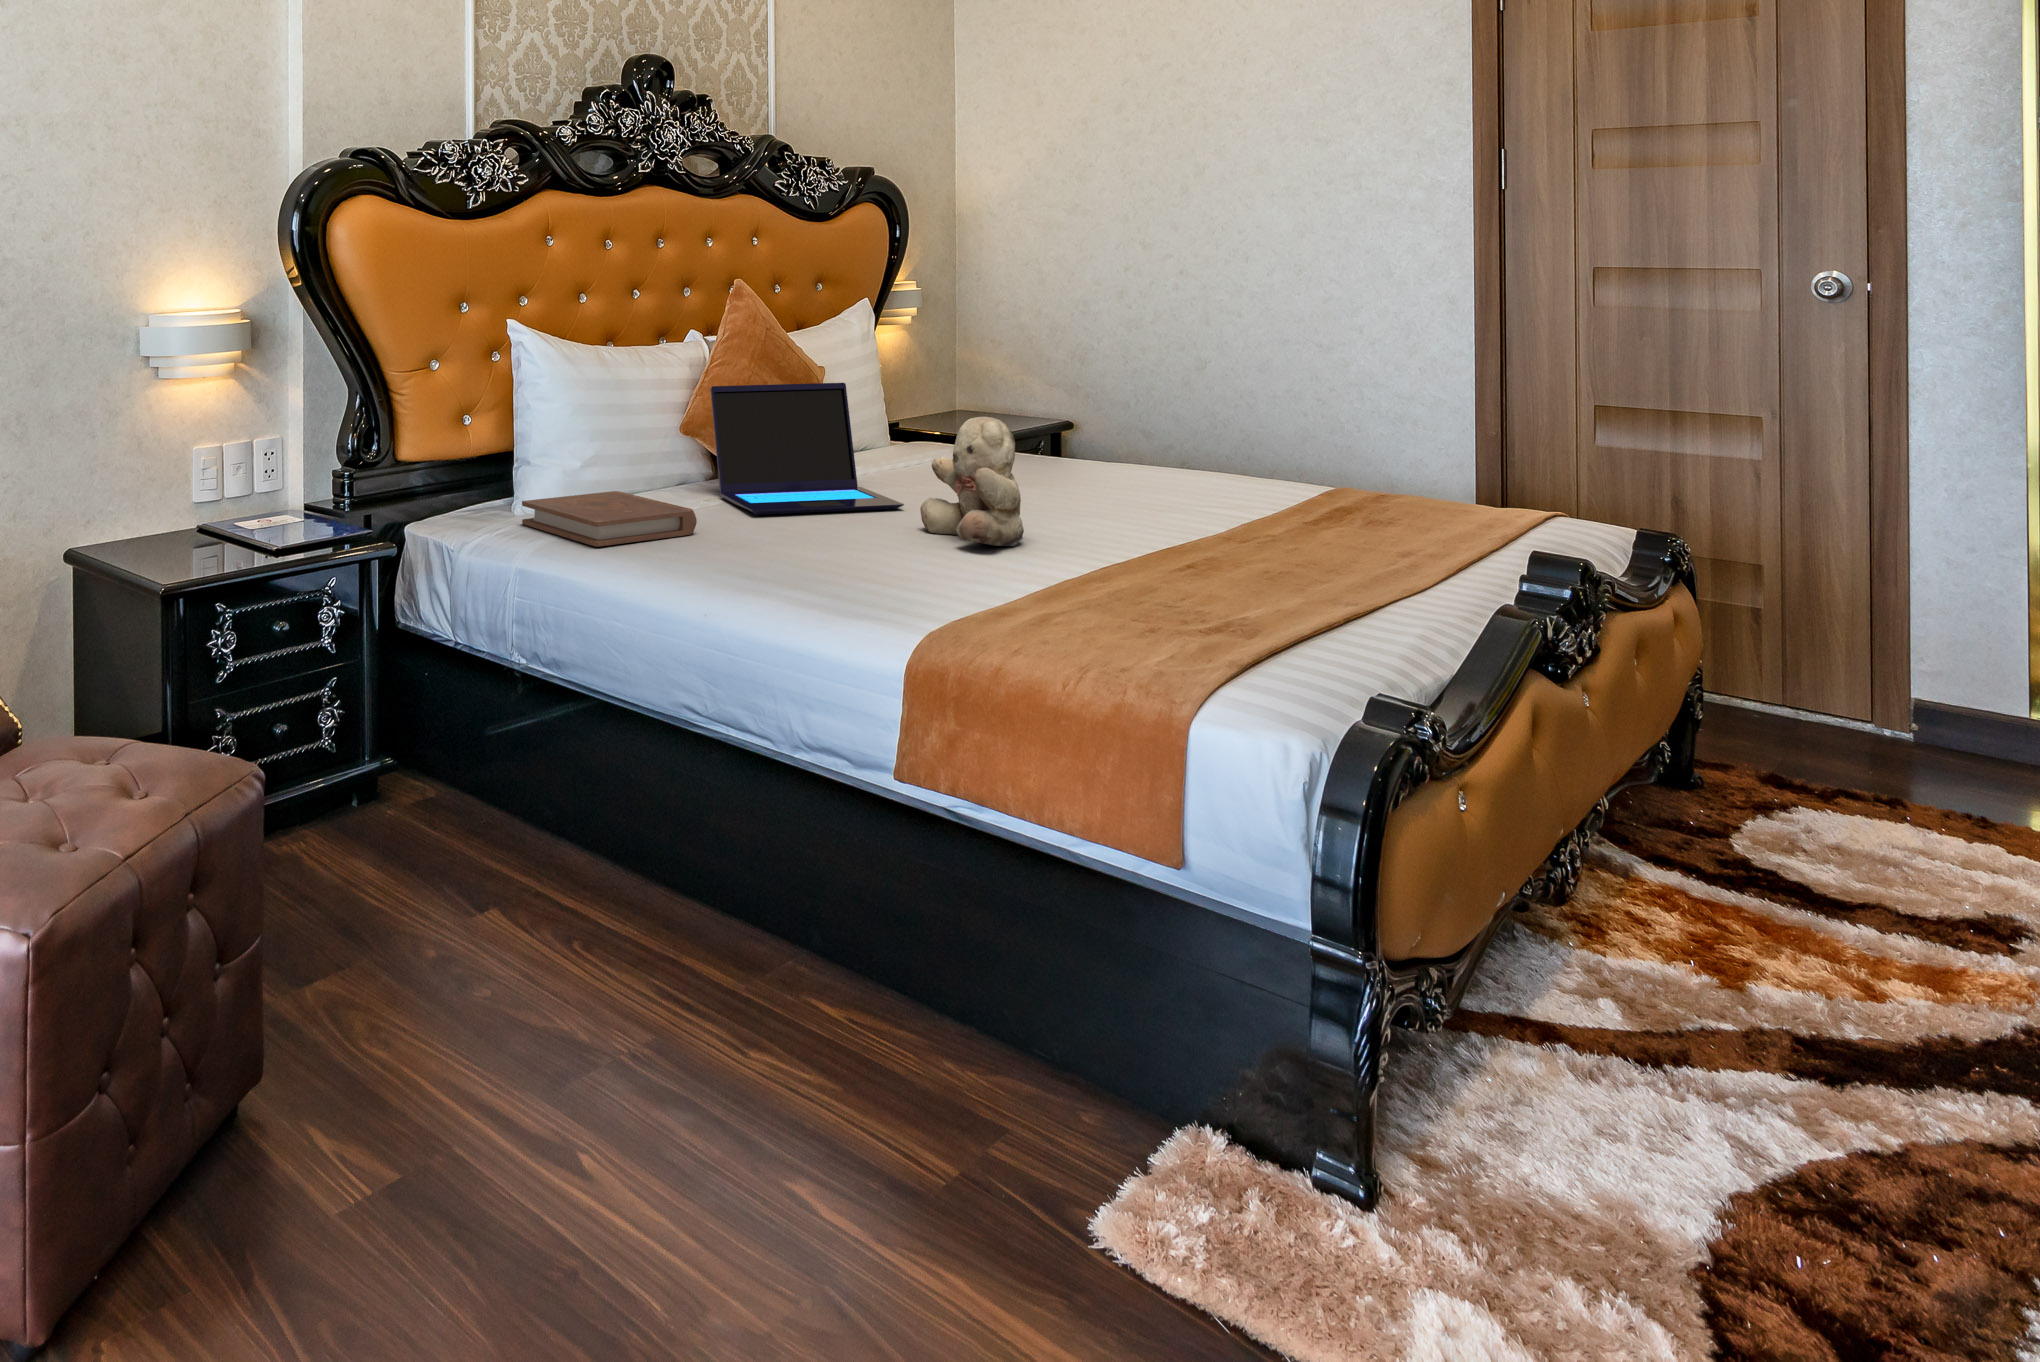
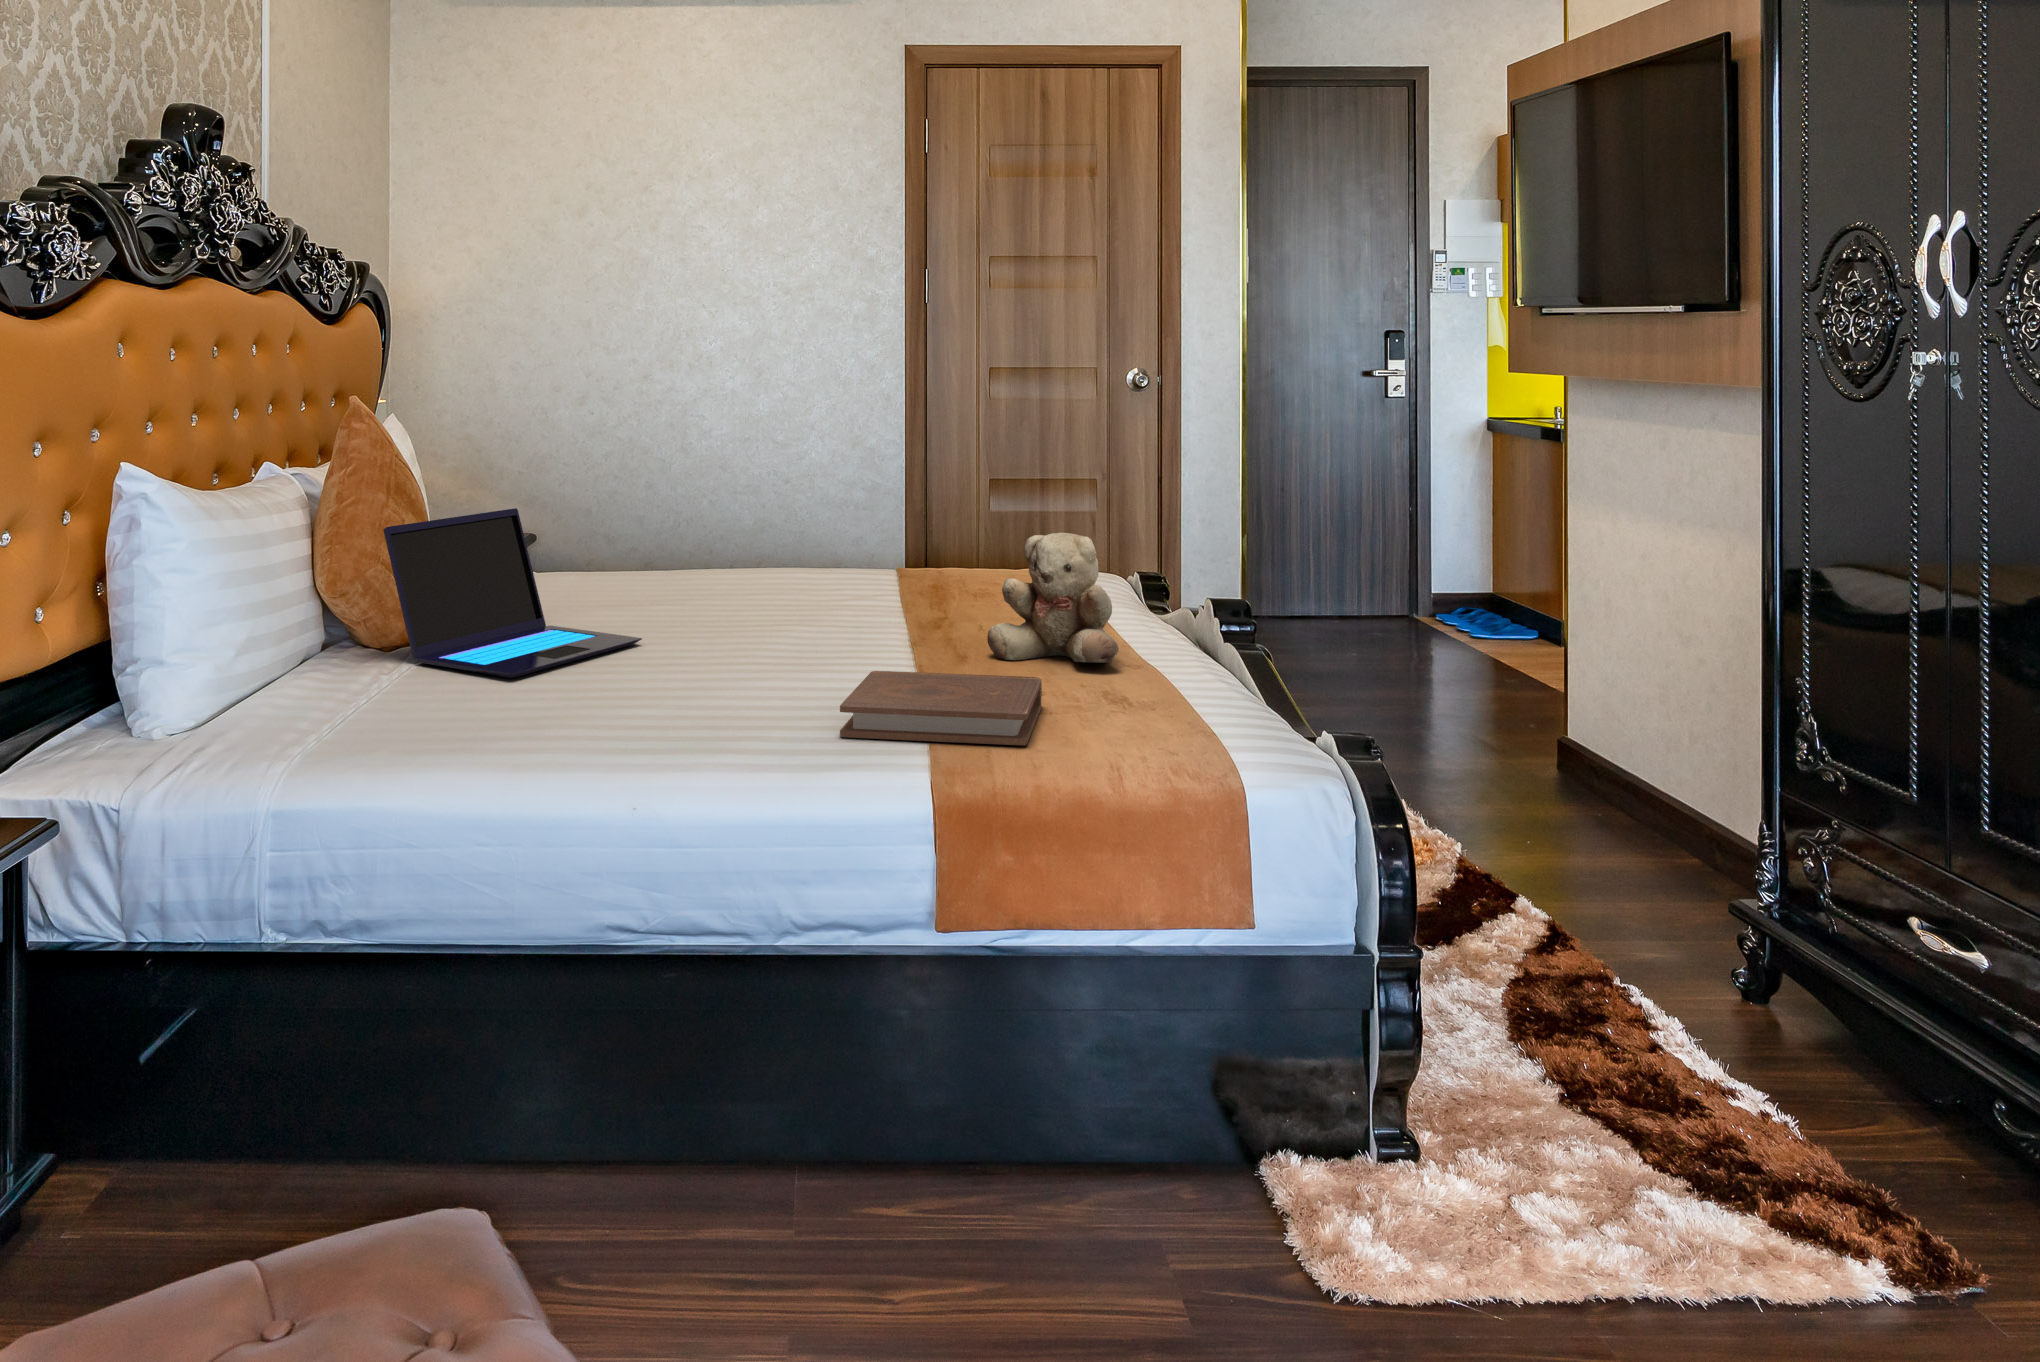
teddy bear: present [920,417,1024,546] -> present [987,533,1119,663]
book: present [522,491,697,547] -> present [840,671,1042,745]

